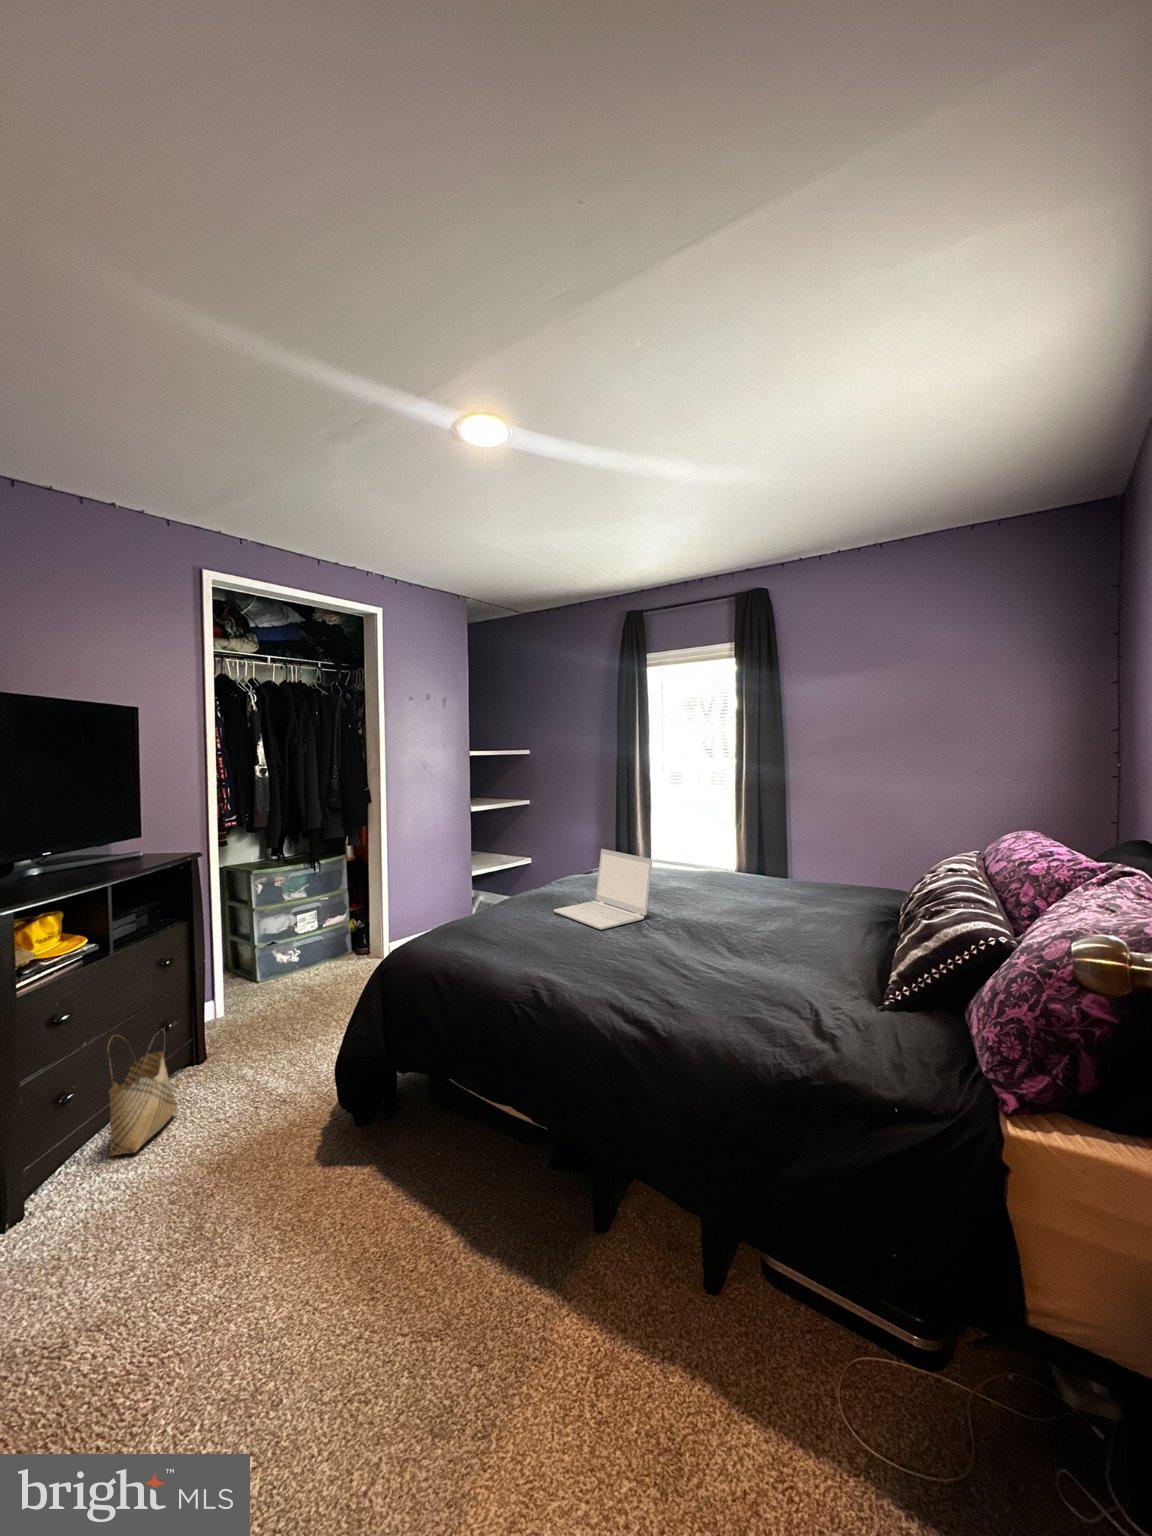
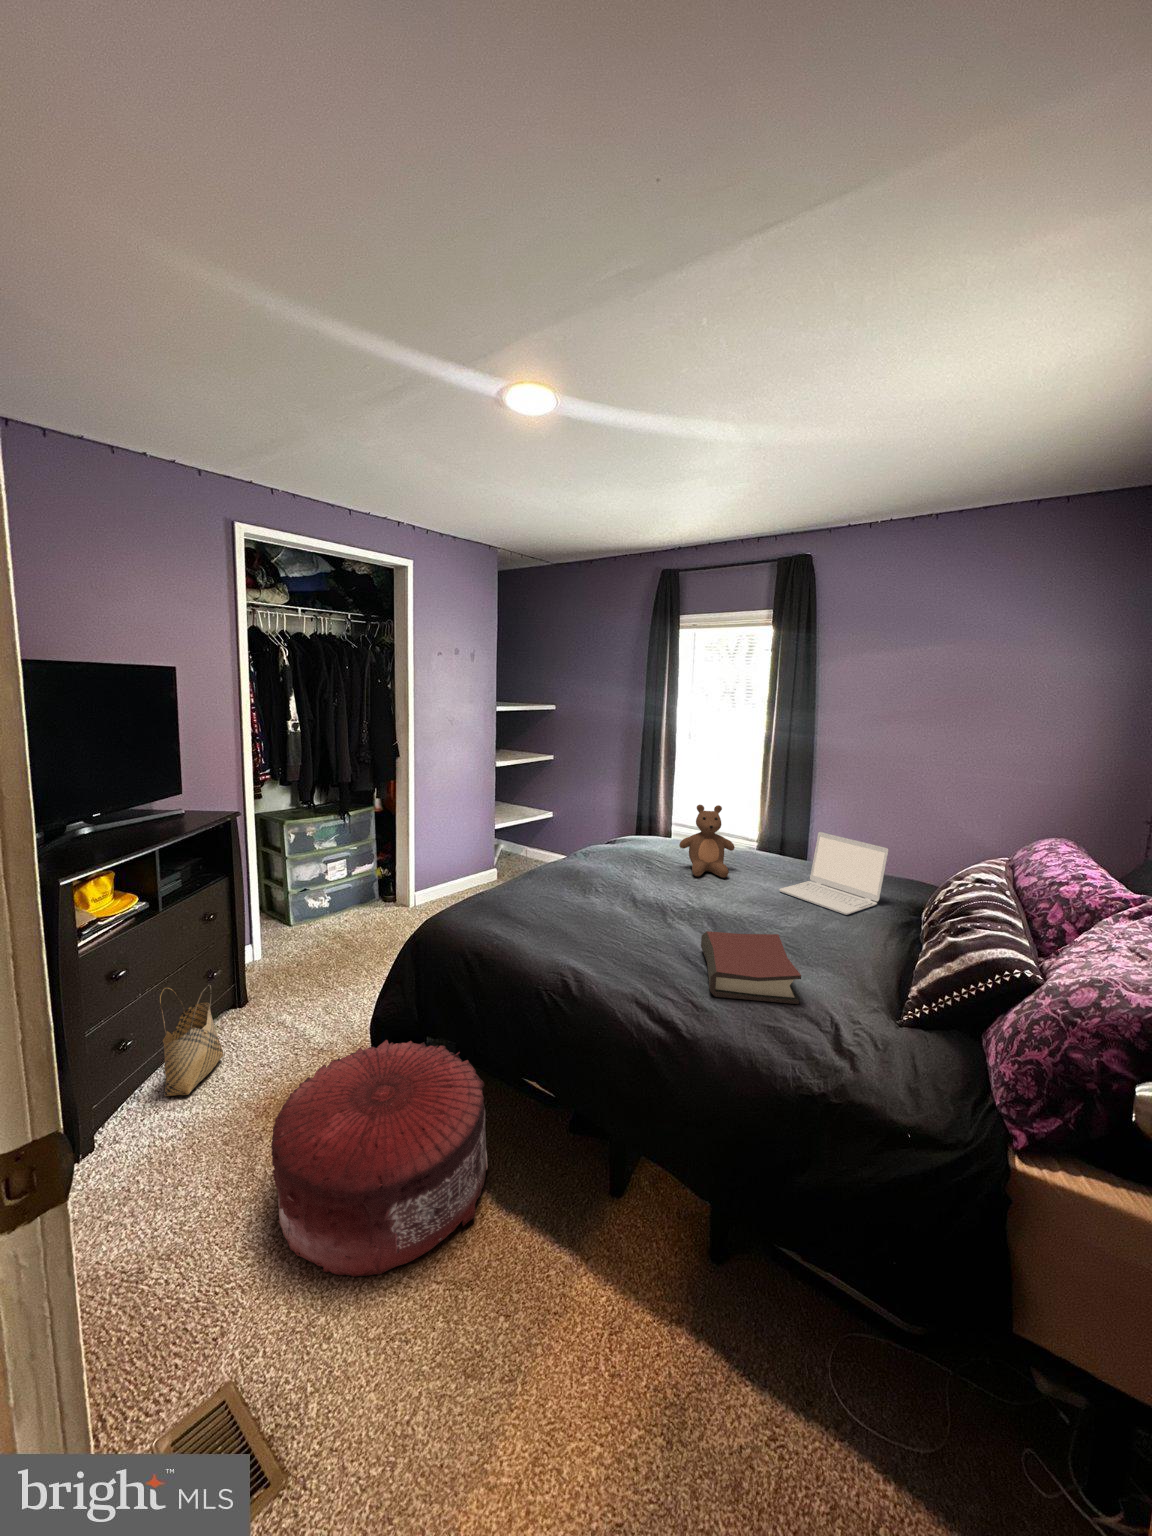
teddy bear: none [654,823,709,895] -> present [679,805,735,878]
laptop: present [554,849,652,930] -> present [779,832,888,915]
hardback book: none [676,934,777,997] -> present [701,931,801,1004]
pouf: none [219,1073,462,1335] -> present [271,1040,488,1277]

